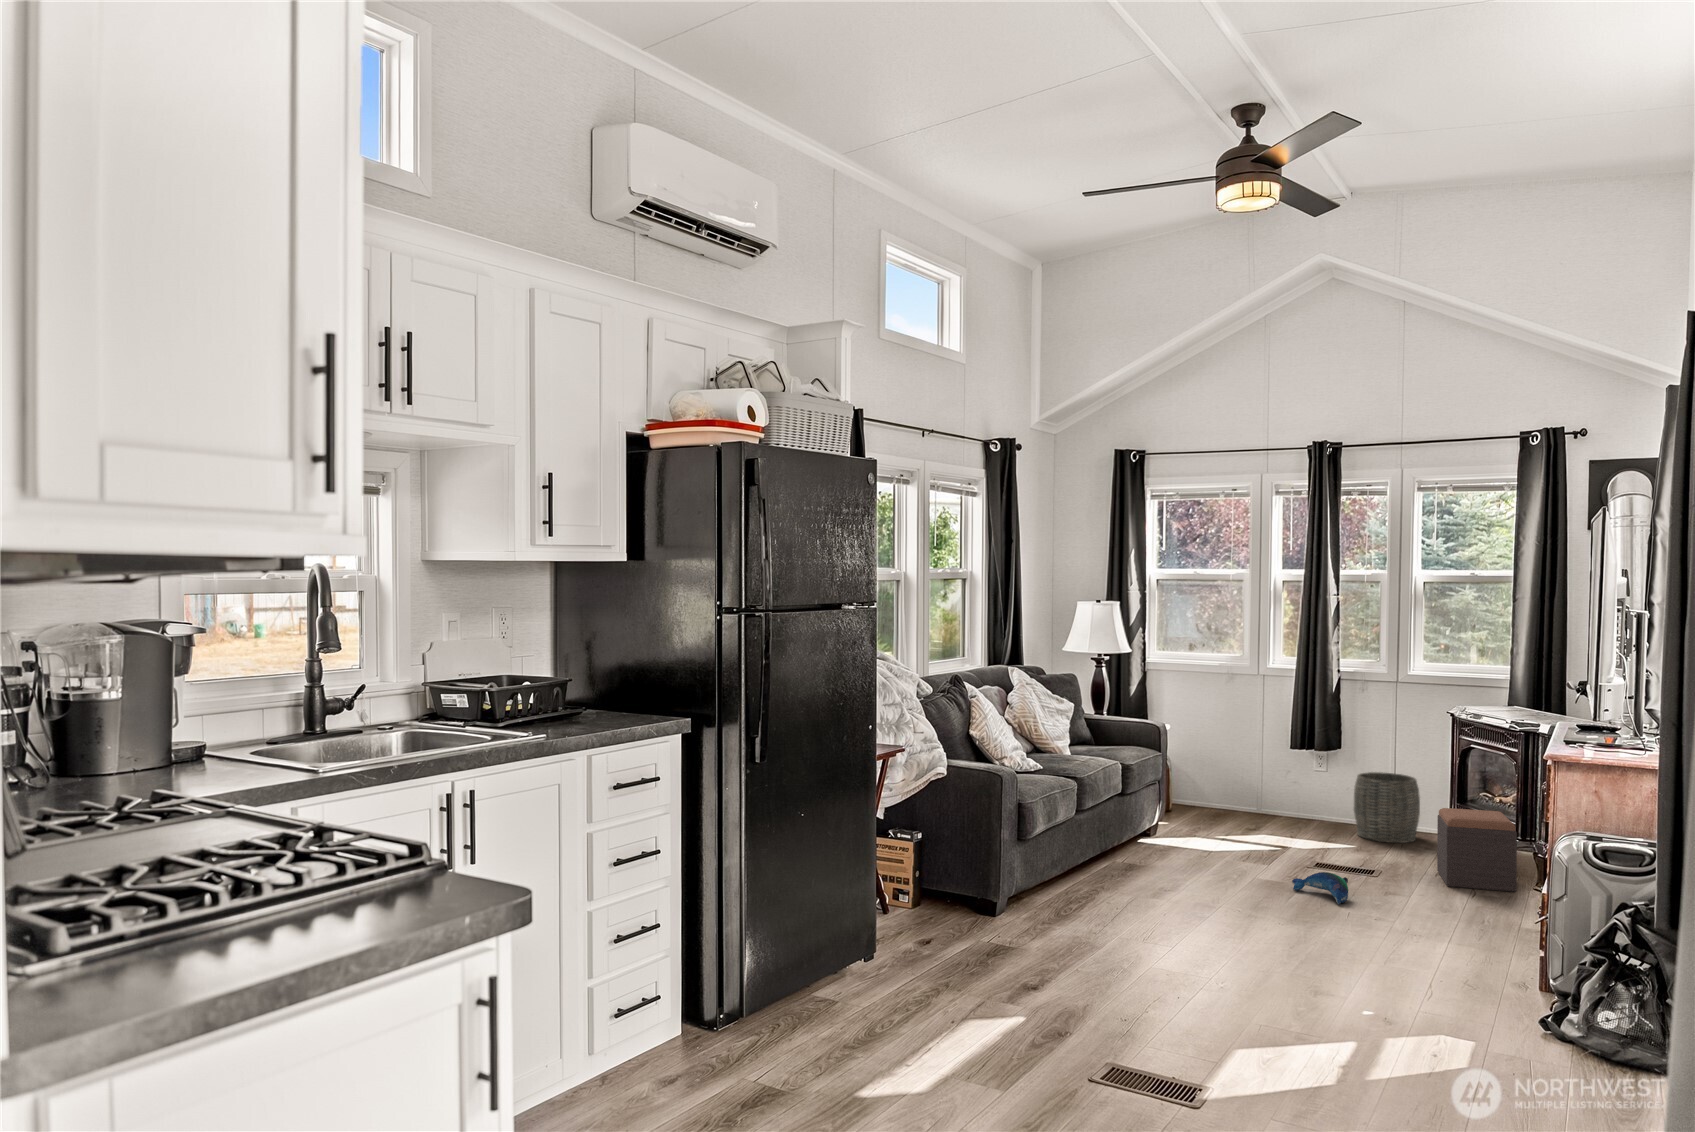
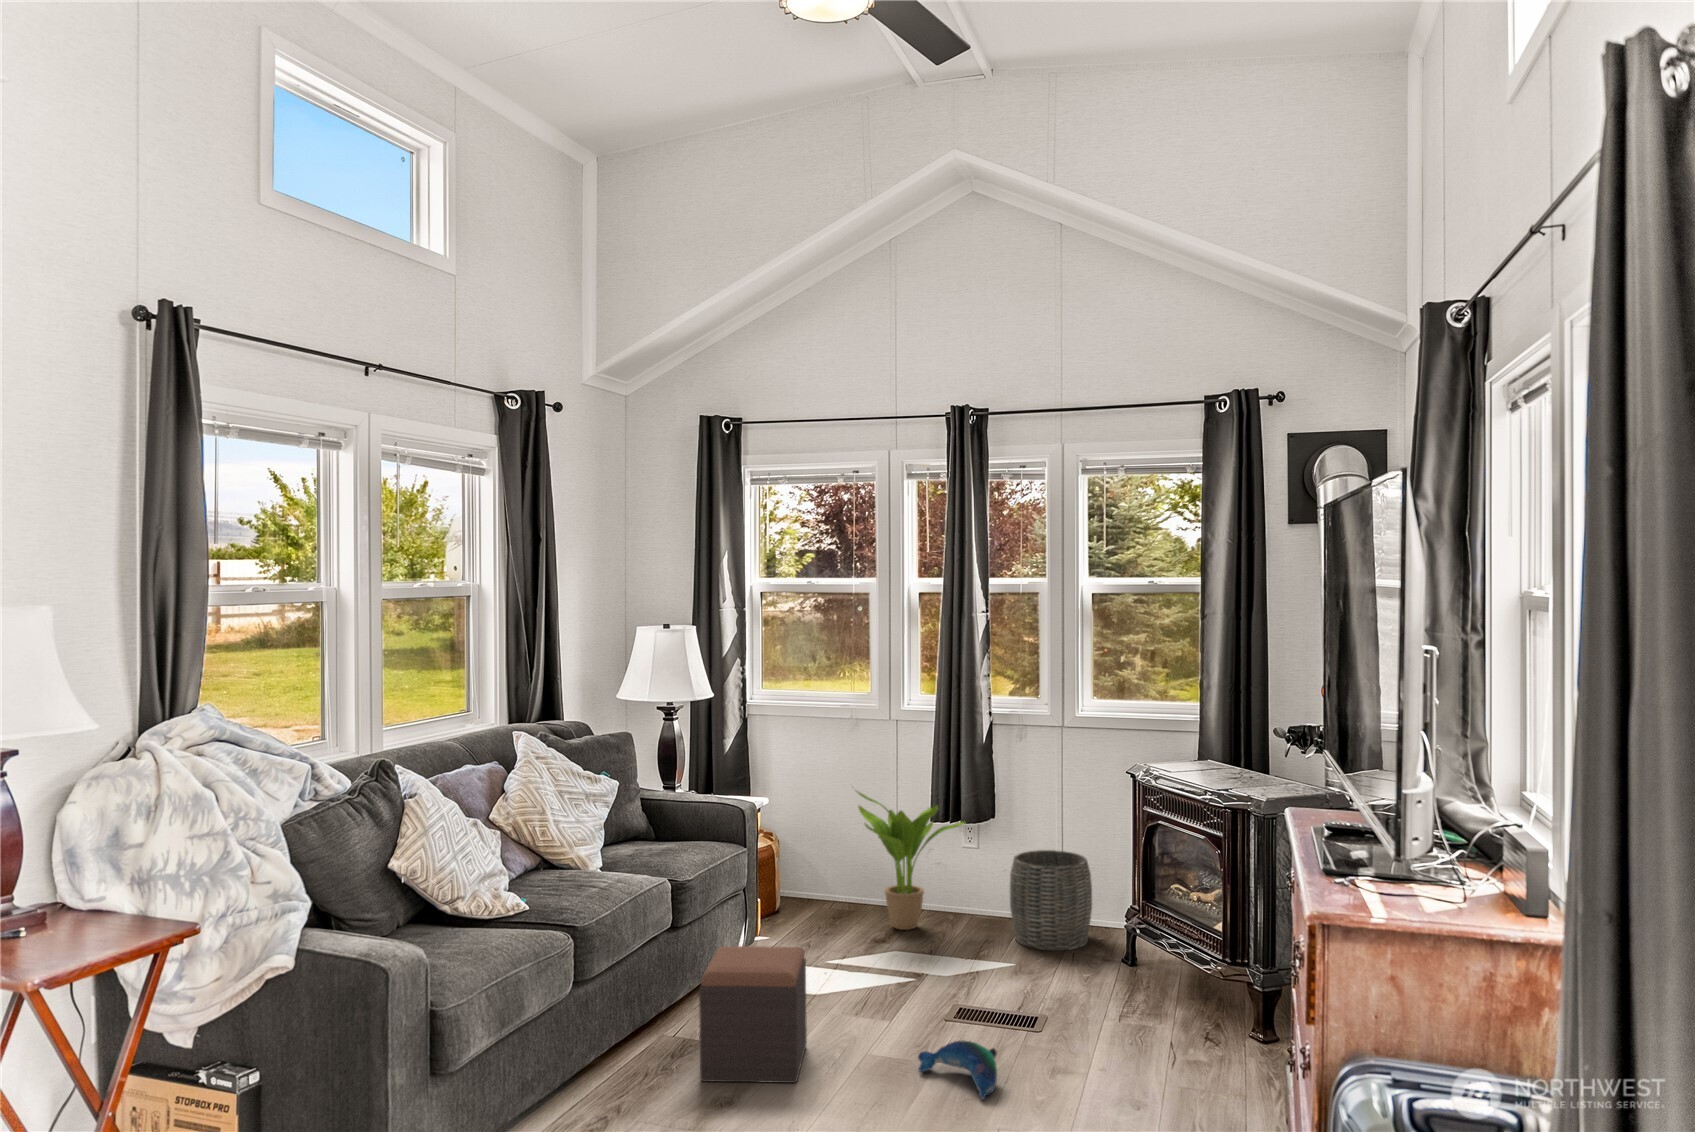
potted plant: none [1230,716,1323,824] -> present [857,792,964,930]
footstool: present [1437,808,1517,892] -> present [699,946,807,1083]

